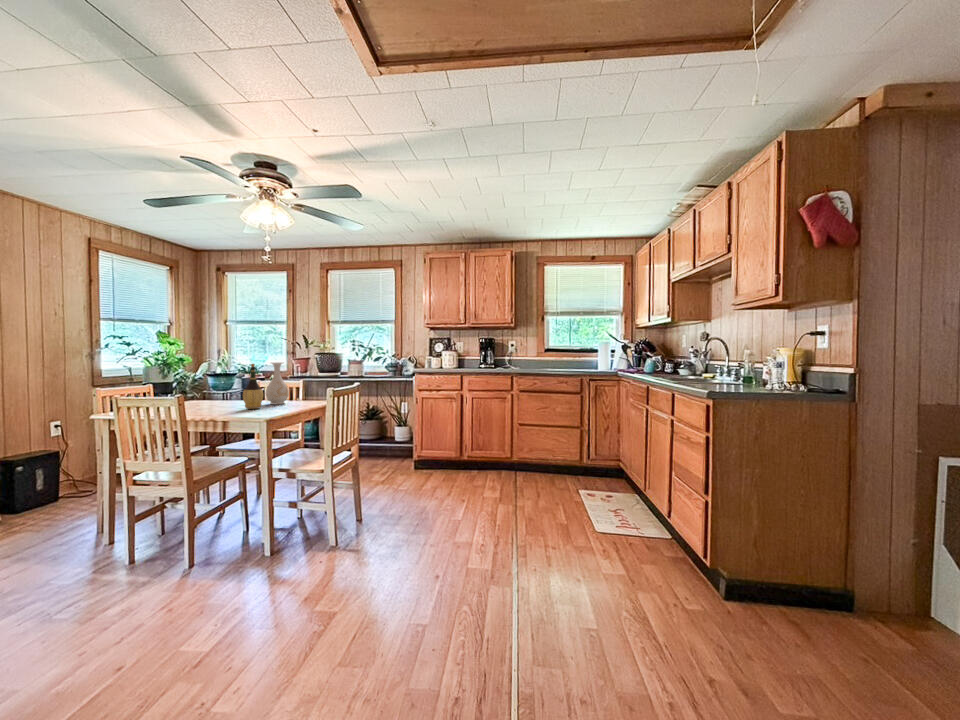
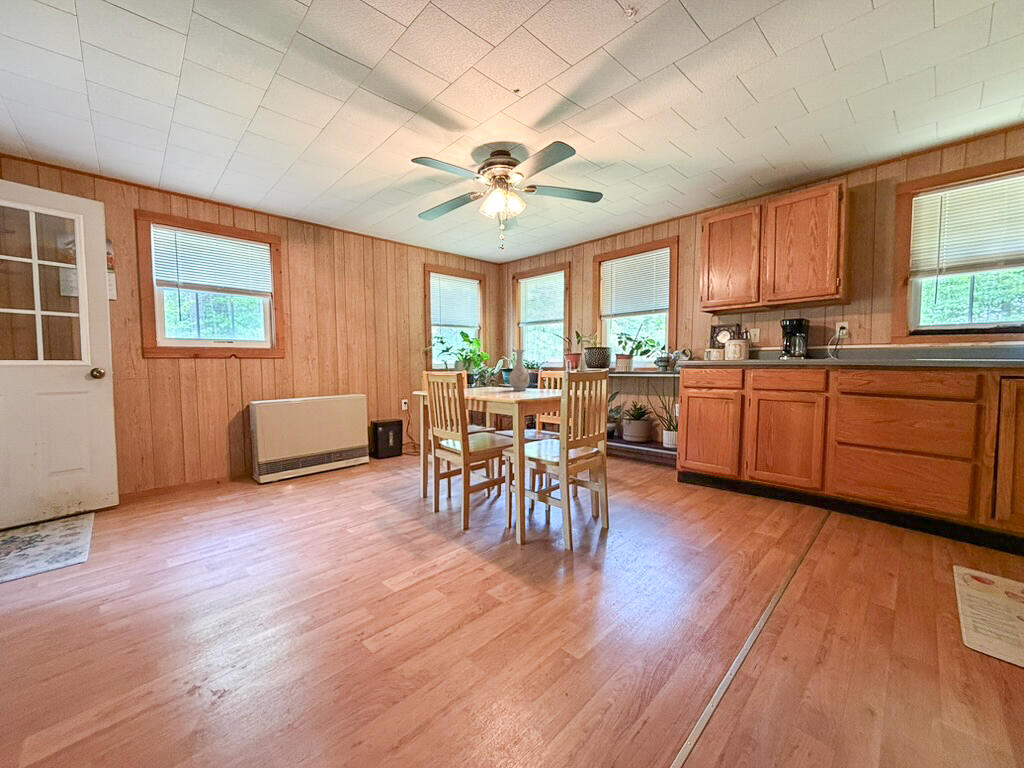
wine bottle: present [243,364,263,409] -> none [484,350,501,392]

